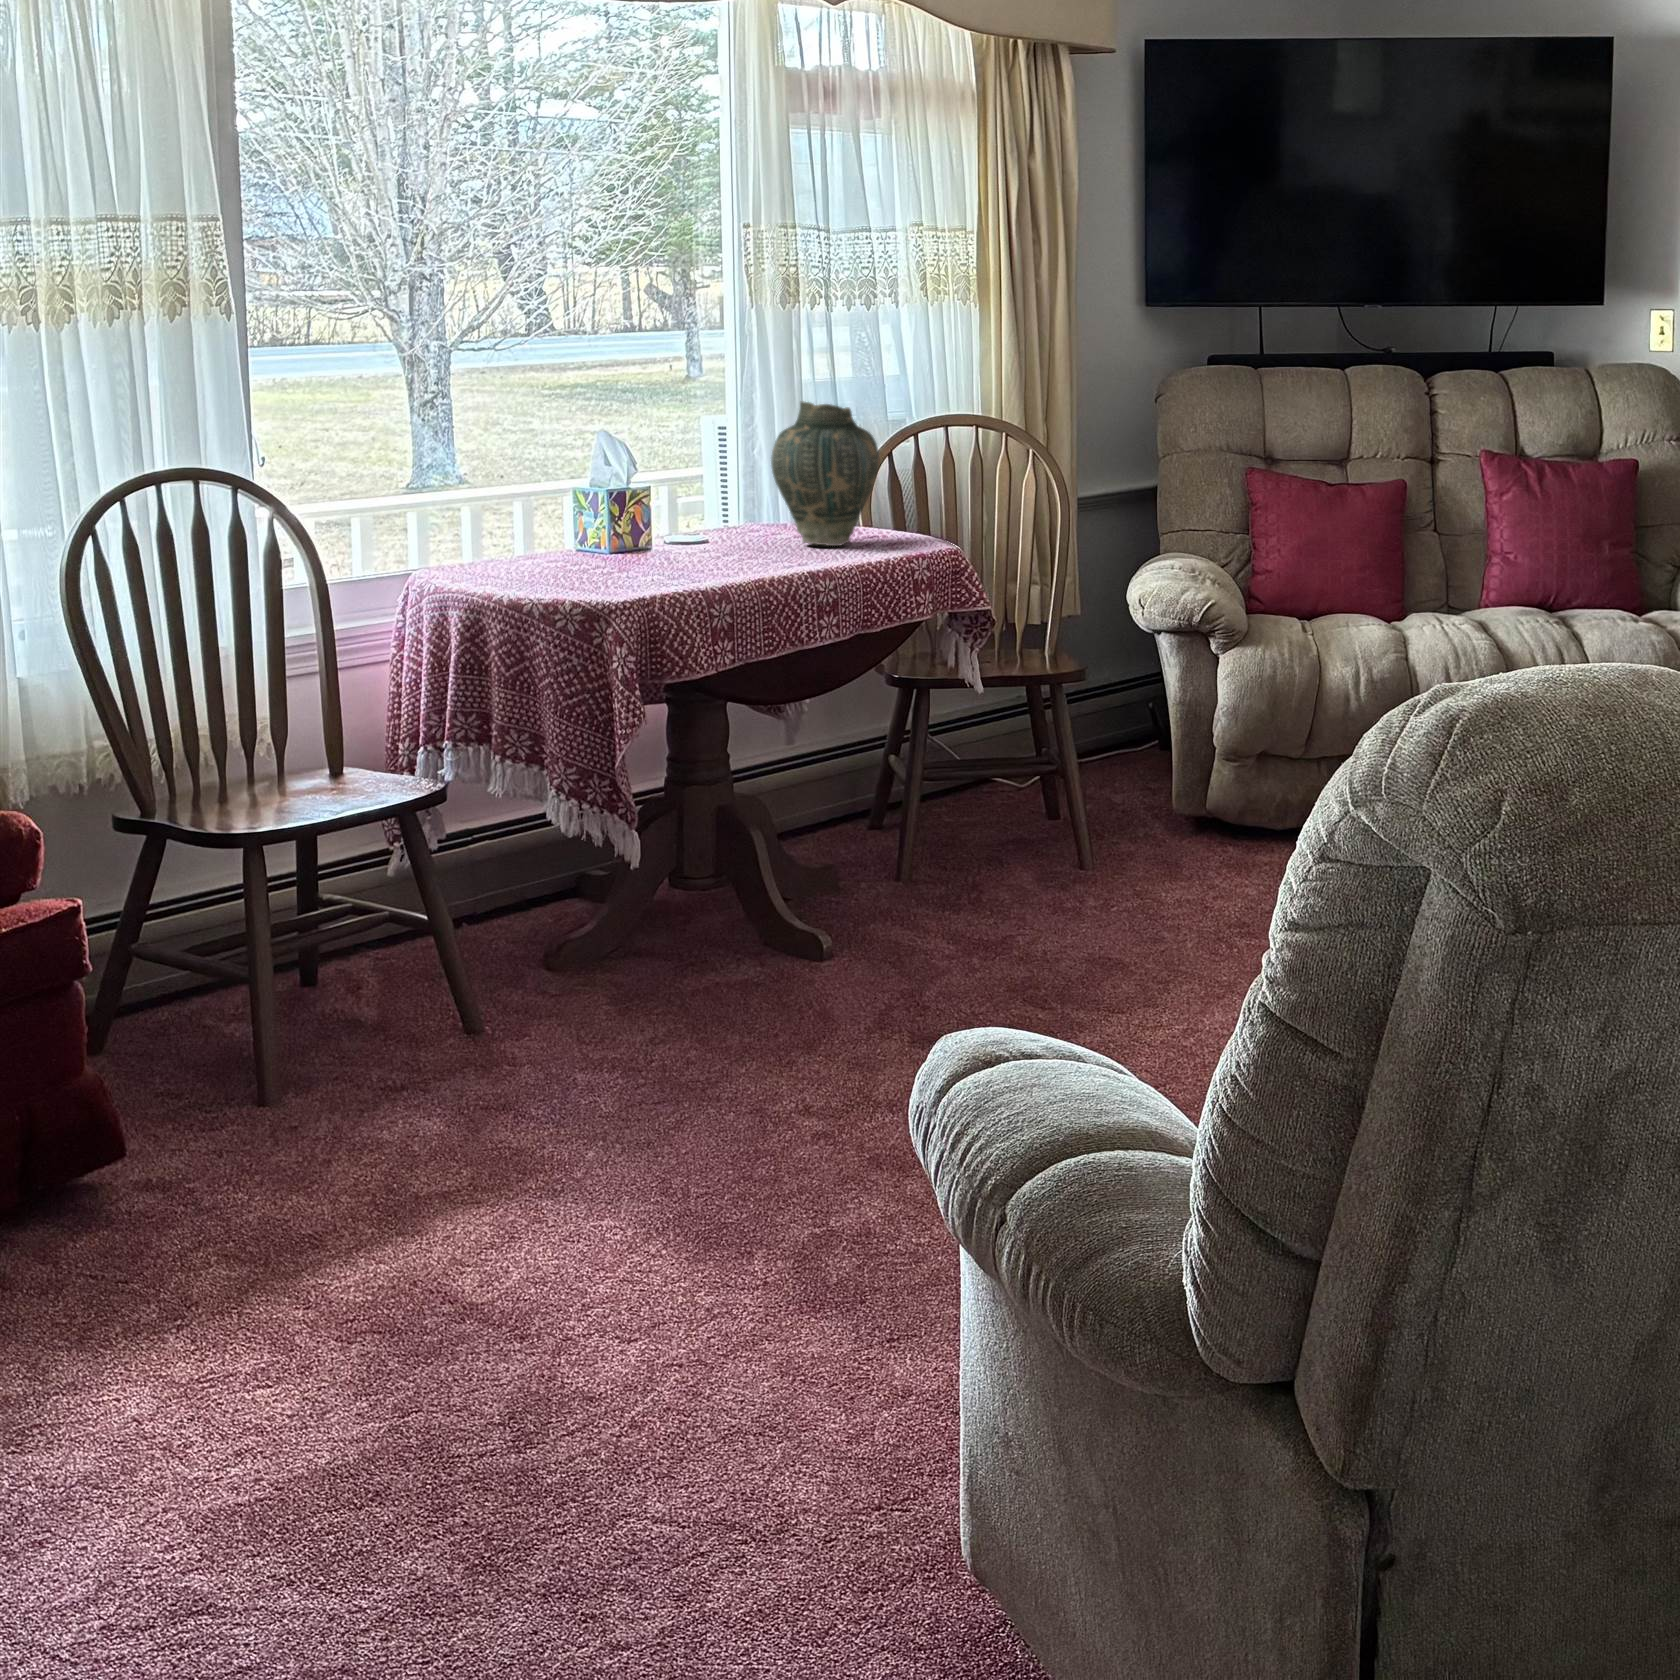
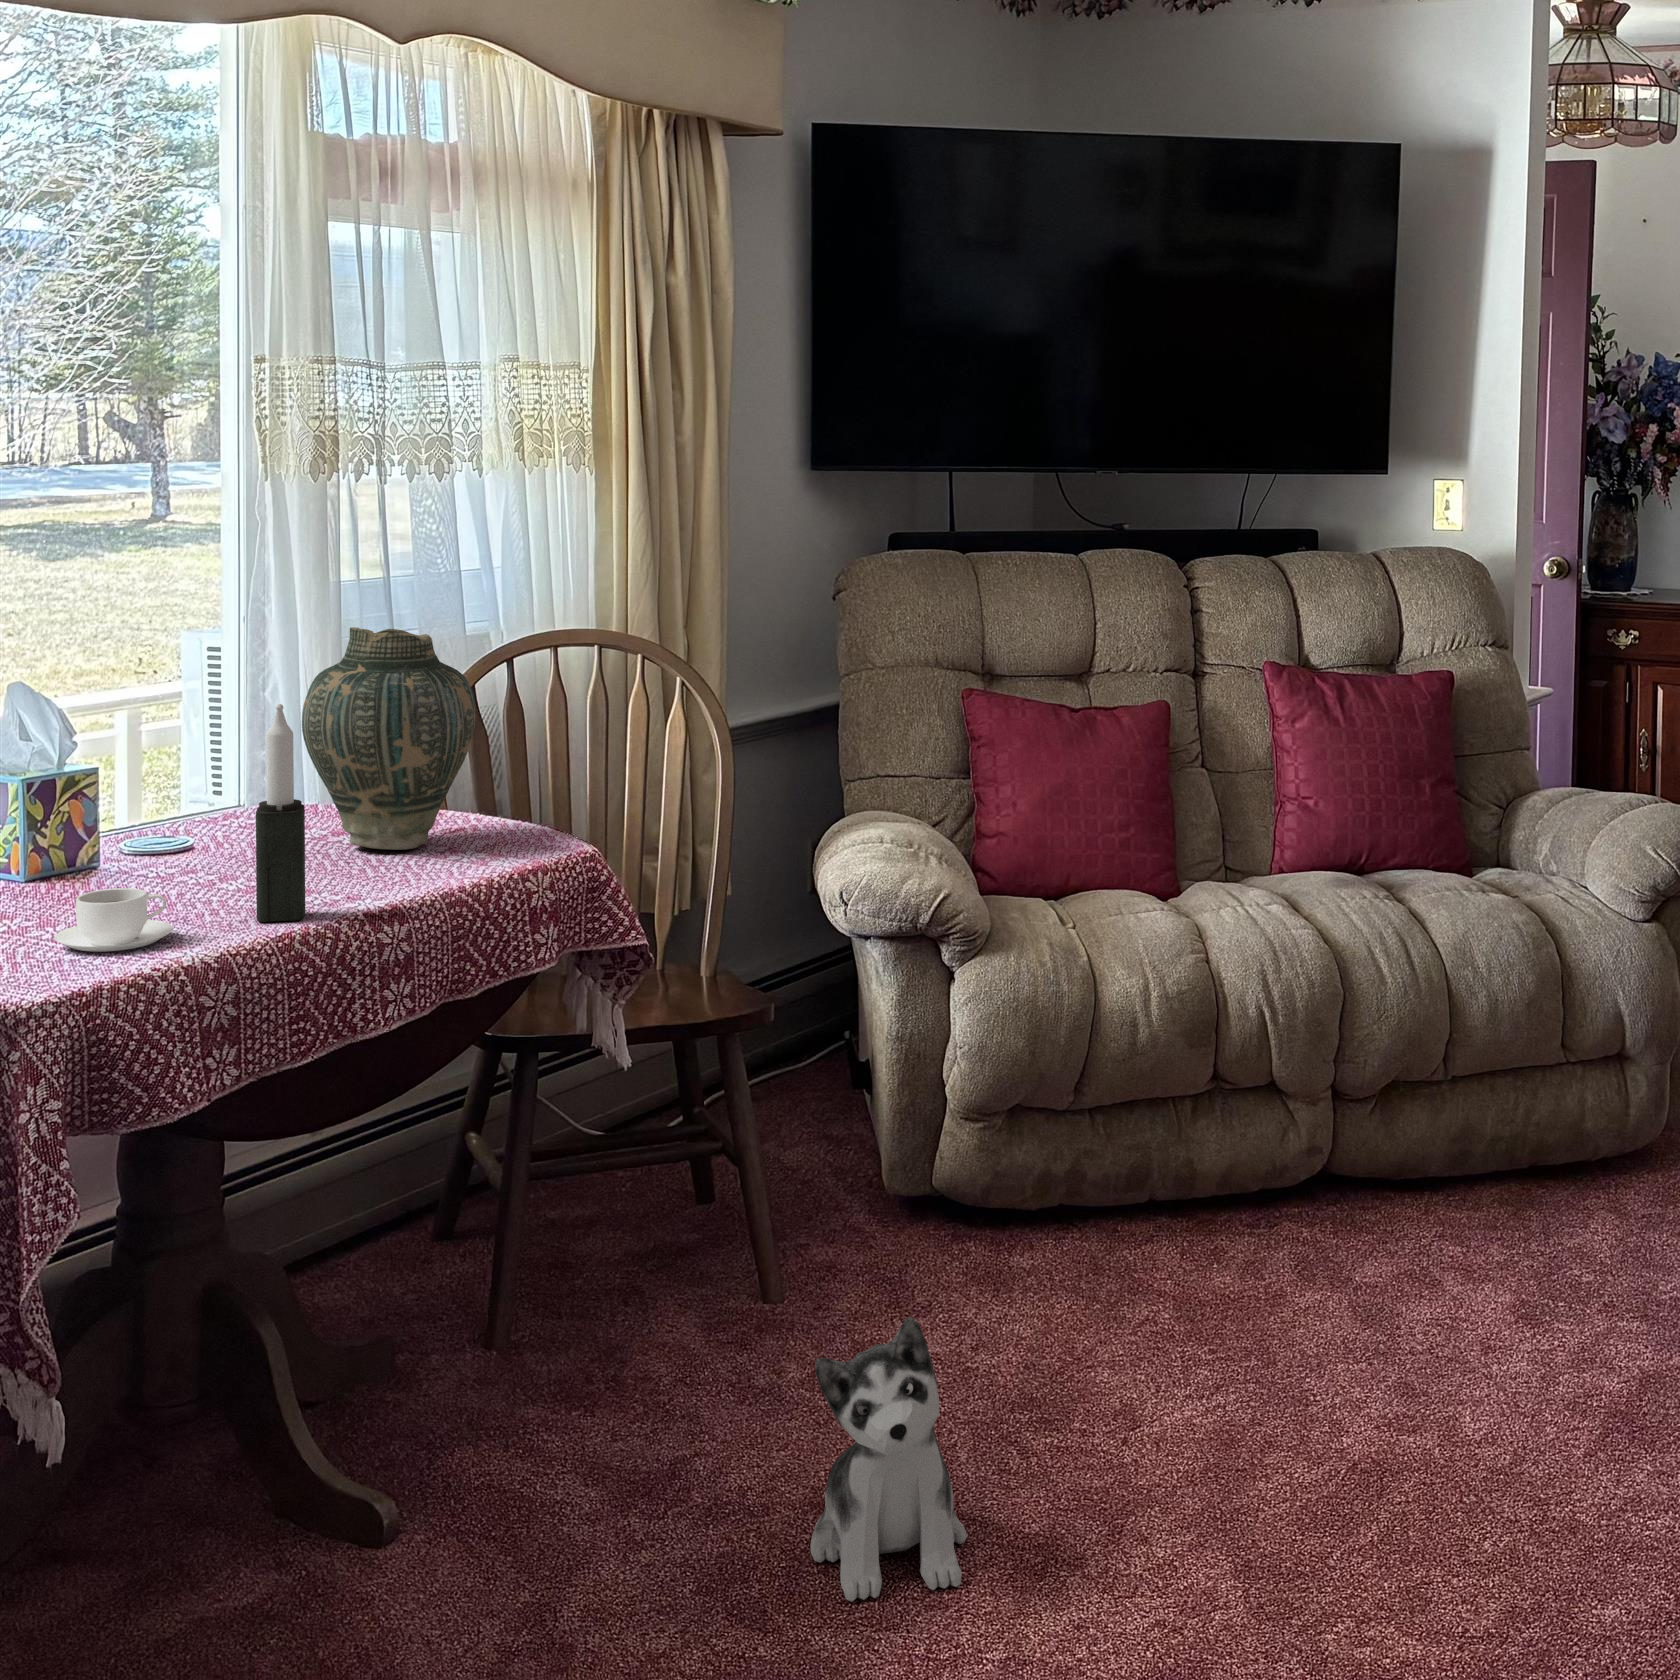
candle: none [742,440,771,573] -> present [256,704,305,922]
coffee cup: none [629,548,695,582] -> present [54,888,174,952]
plush toy: none [1076,834,1177,1003] -> present [810,1317,967,1602]

